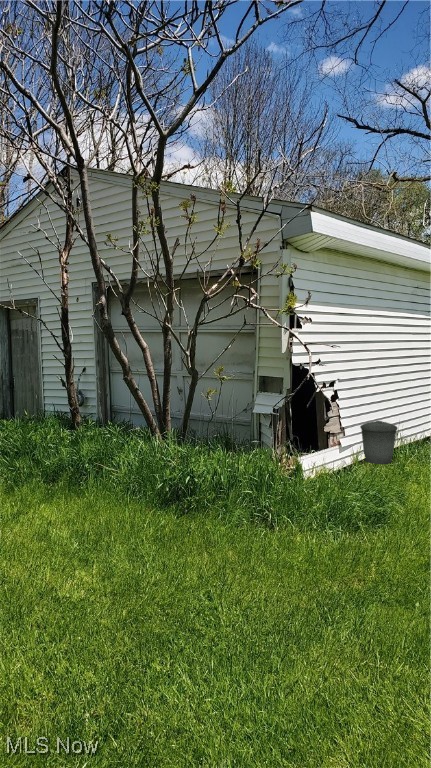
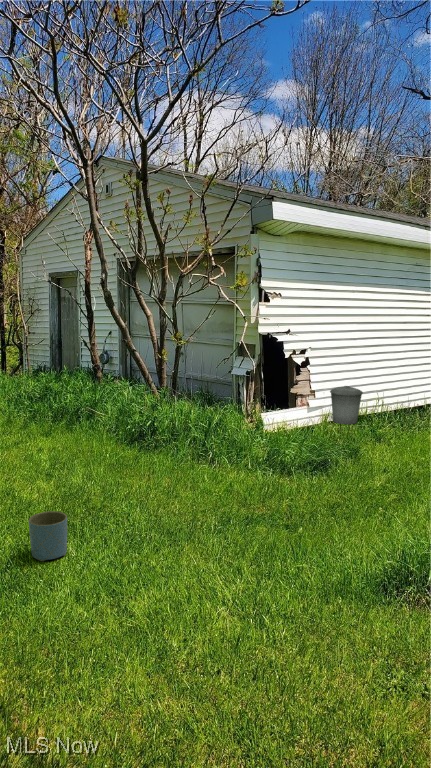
planter: none [126,637,184,726] -> present [29,511,67,561]

